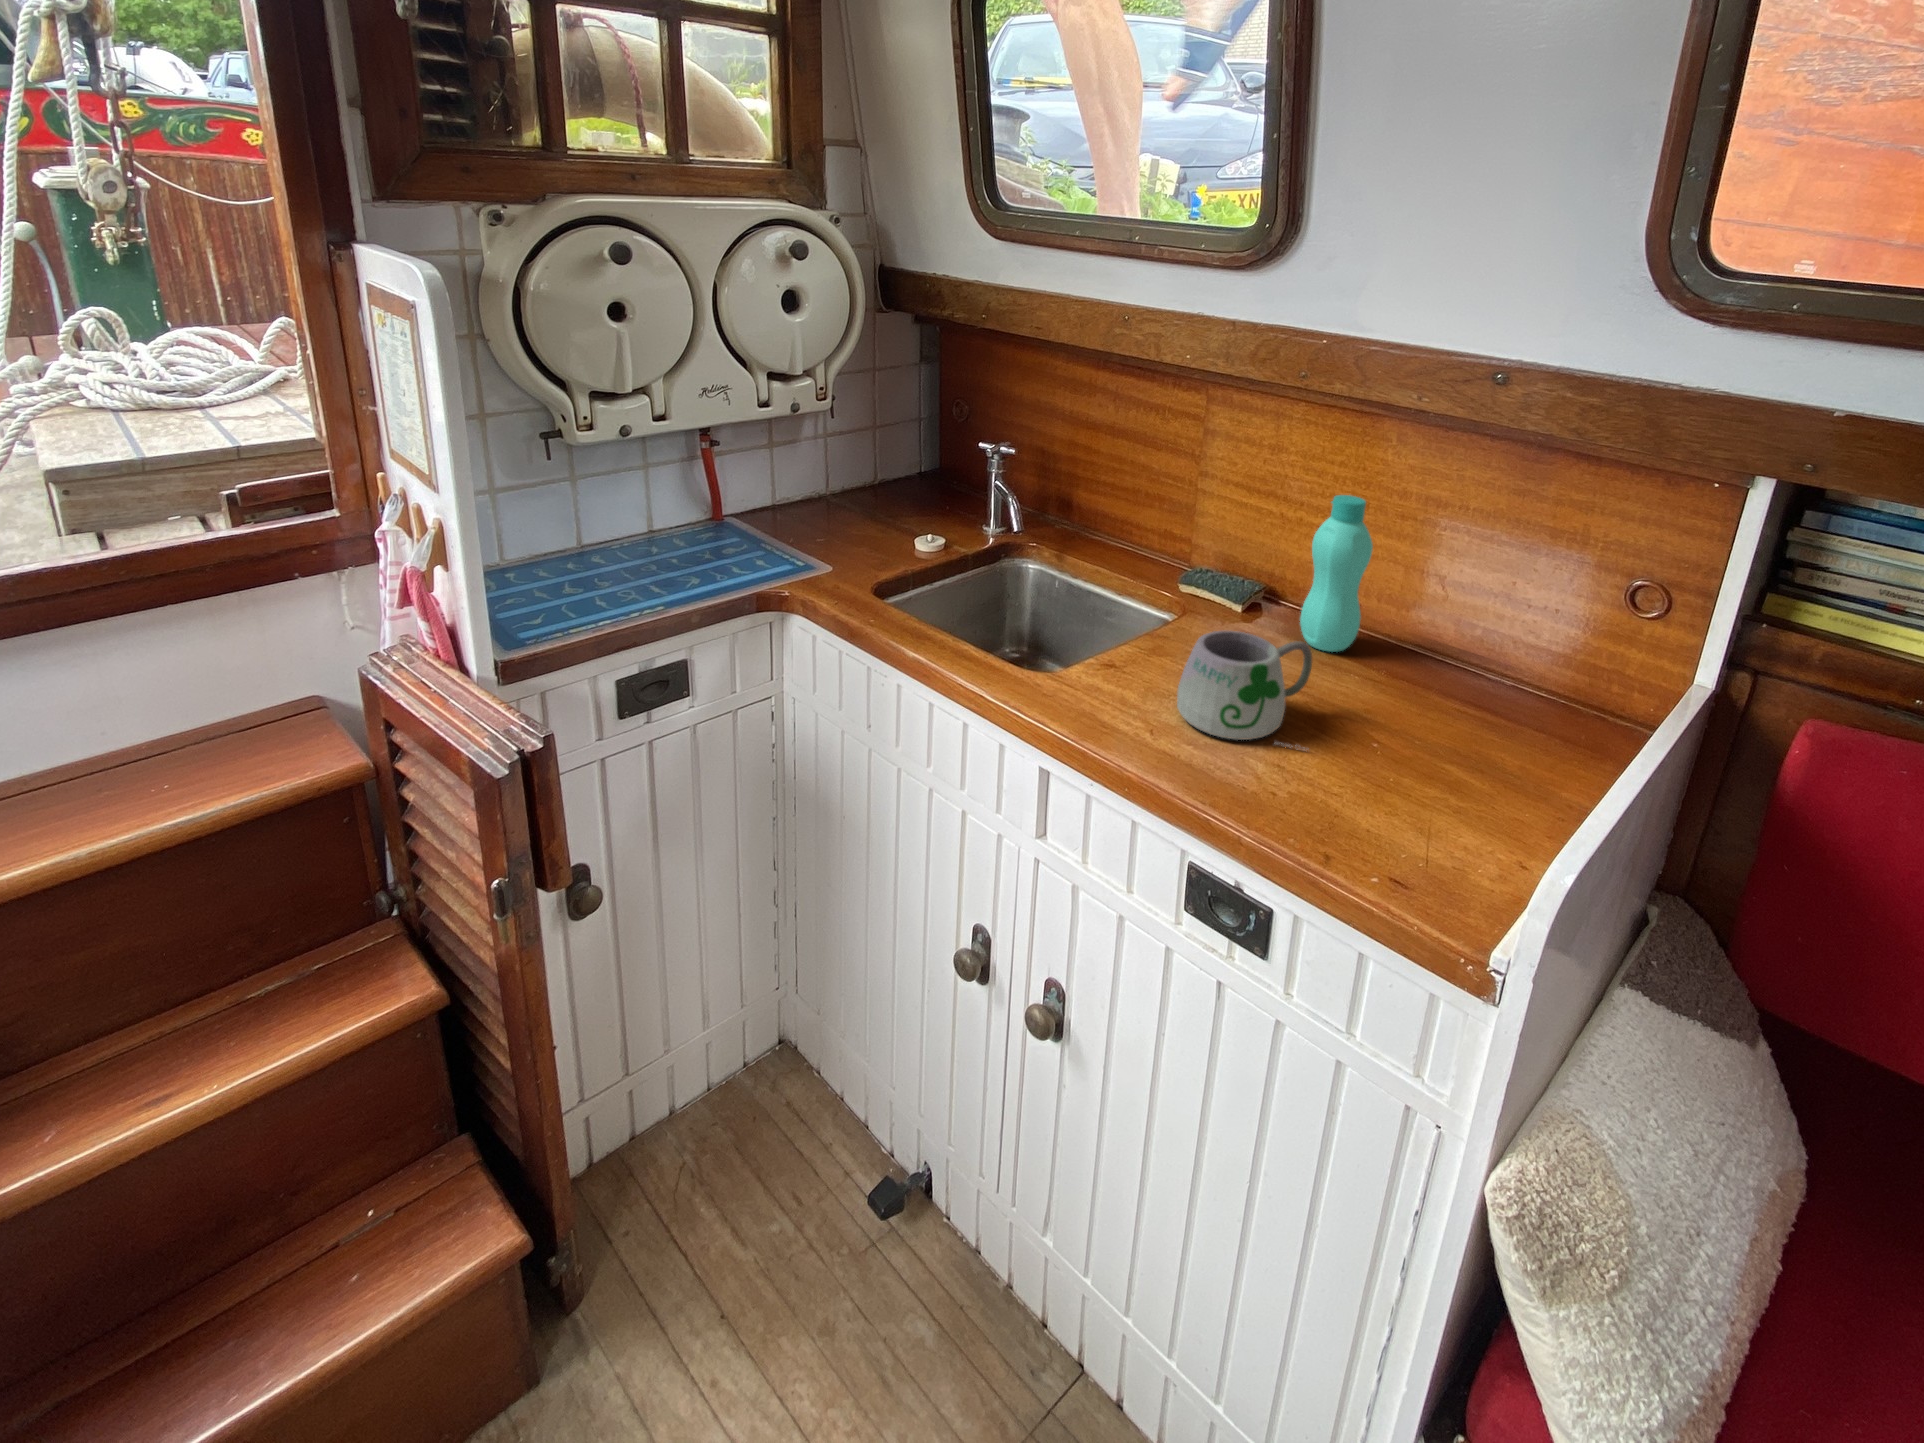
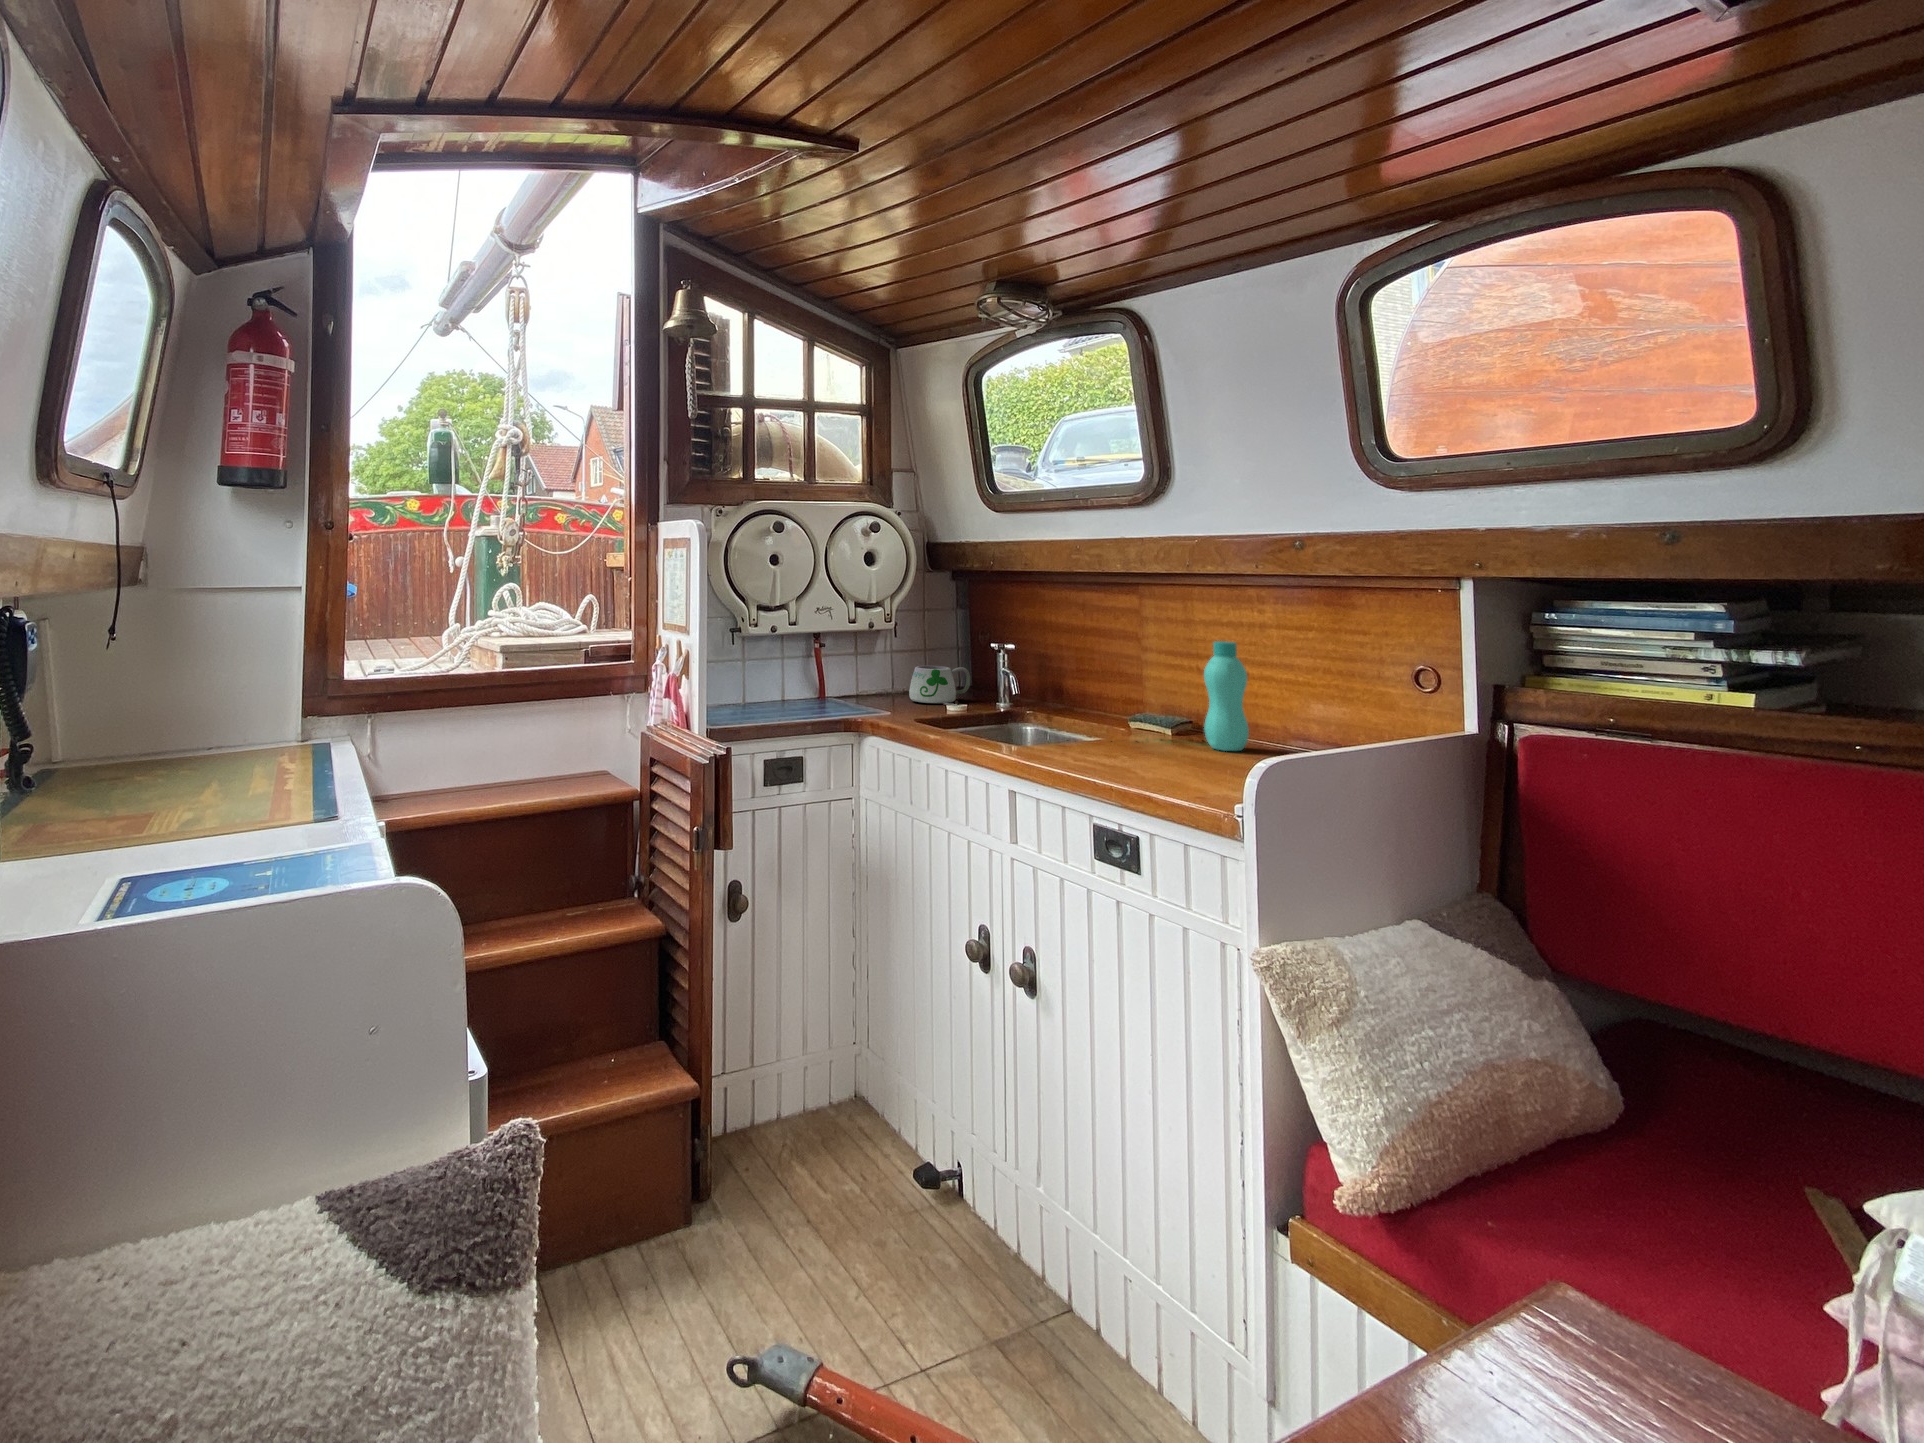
mug: present [1177,631,1312,747] -> present [909,666,970,705]

